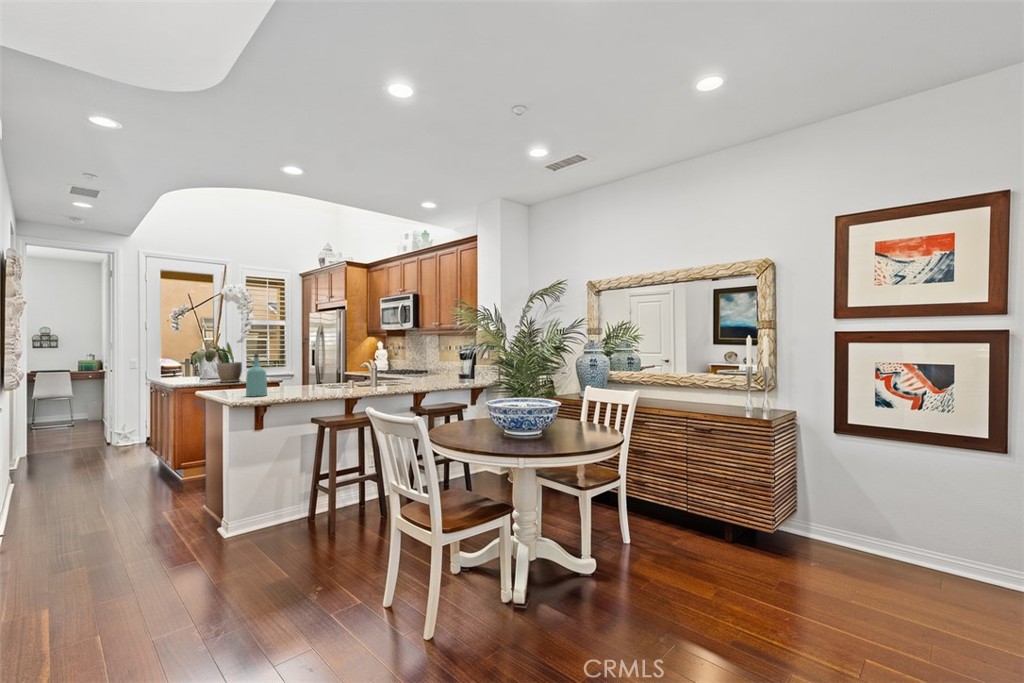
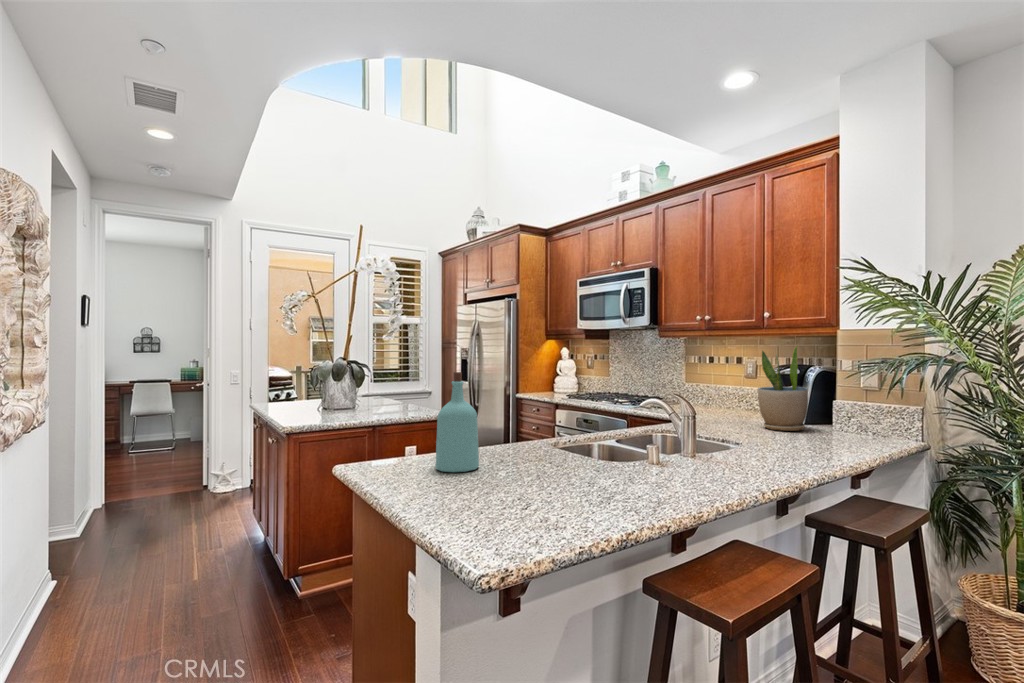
potted plant: present [216,342,242,382] -> present [758,347,808,431]

